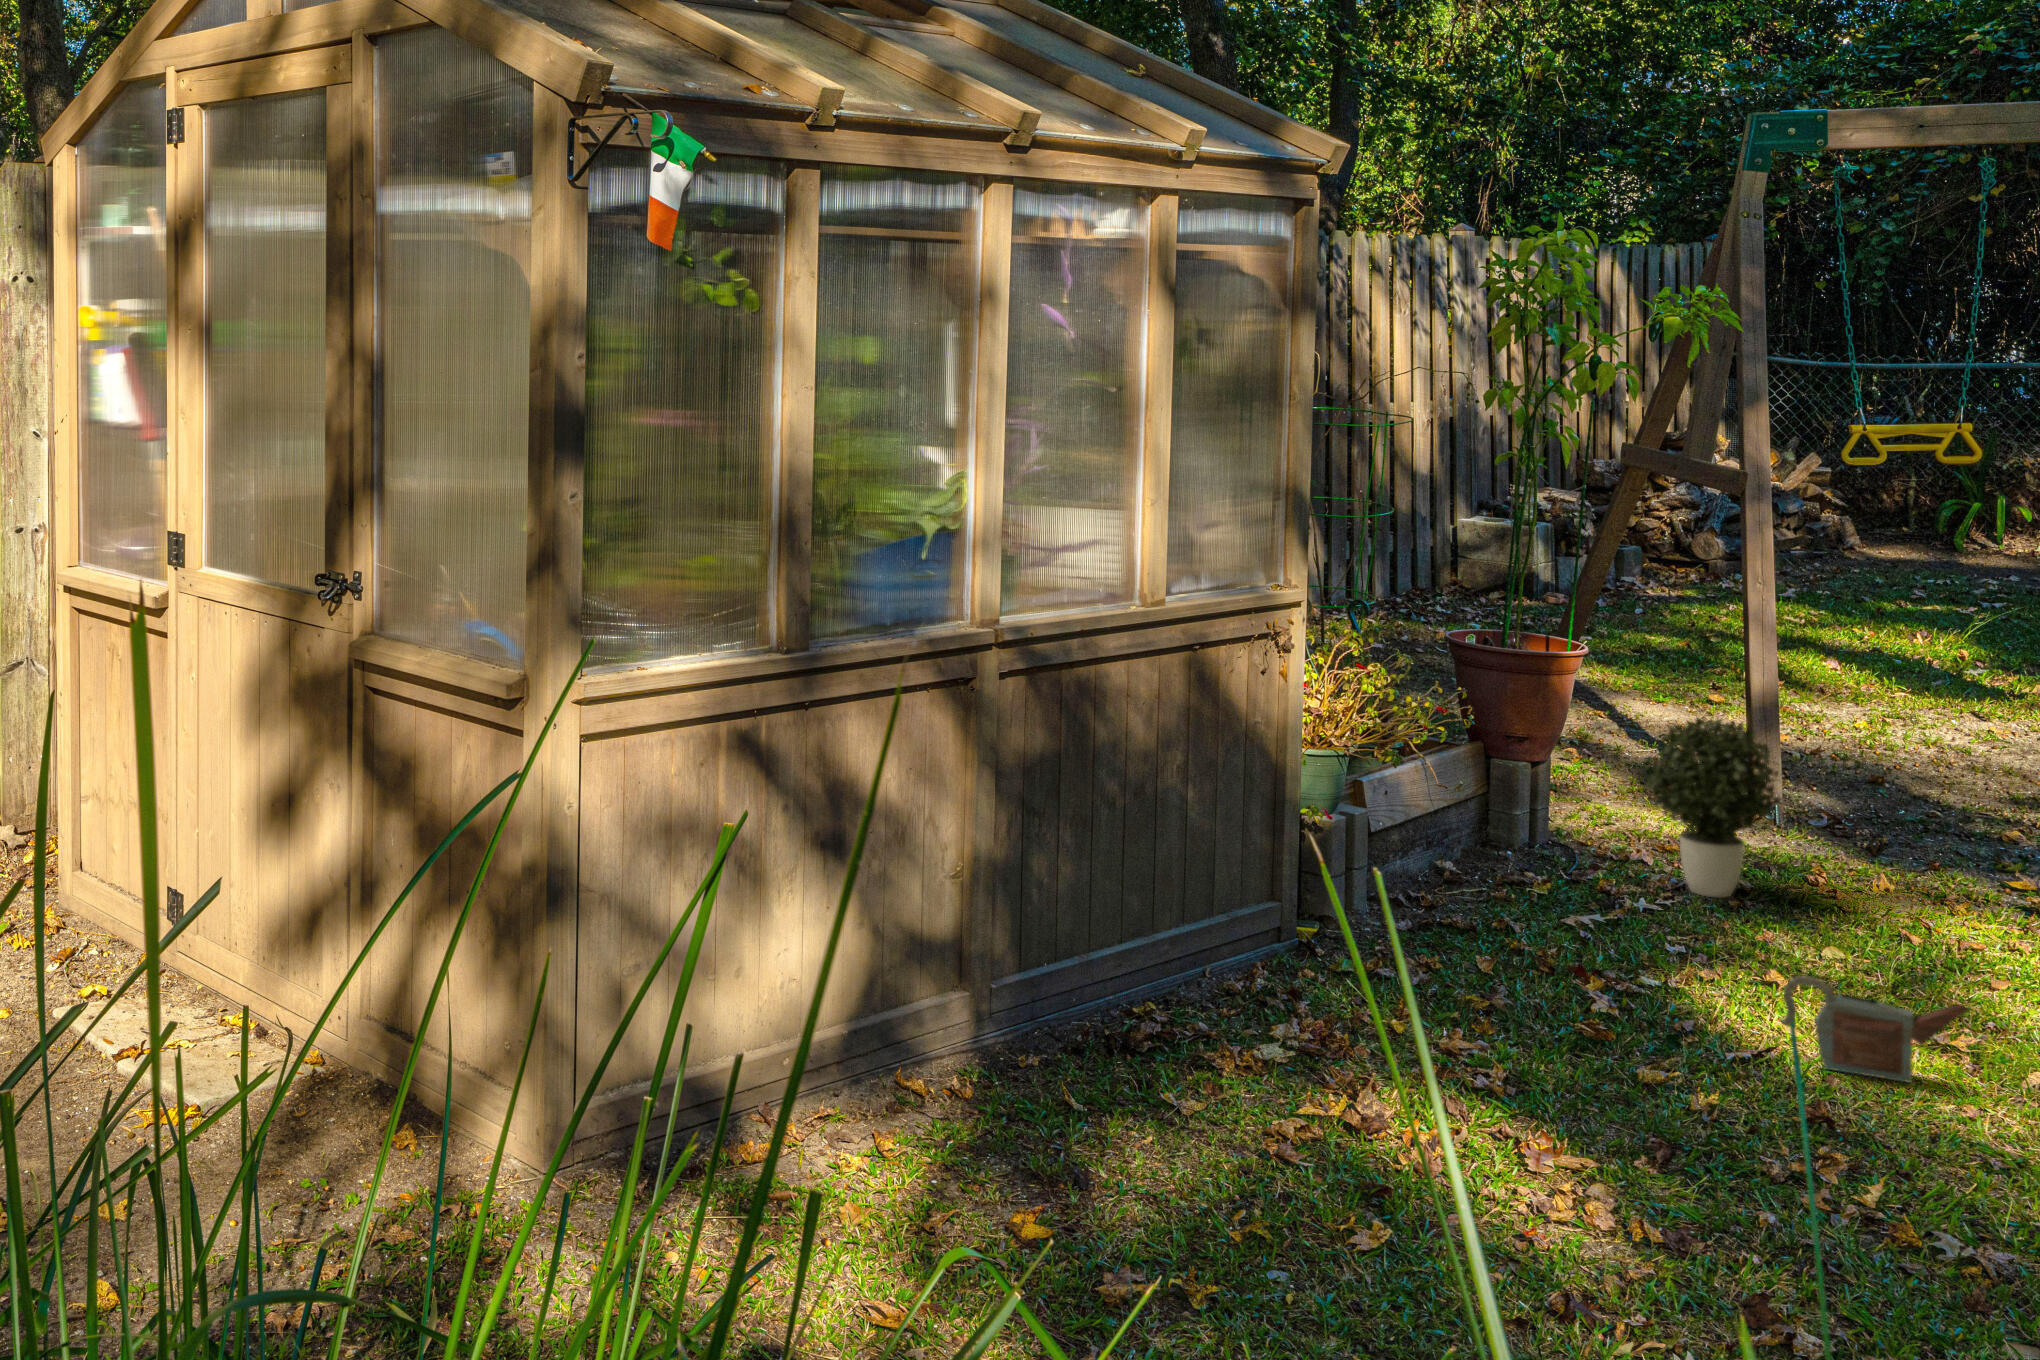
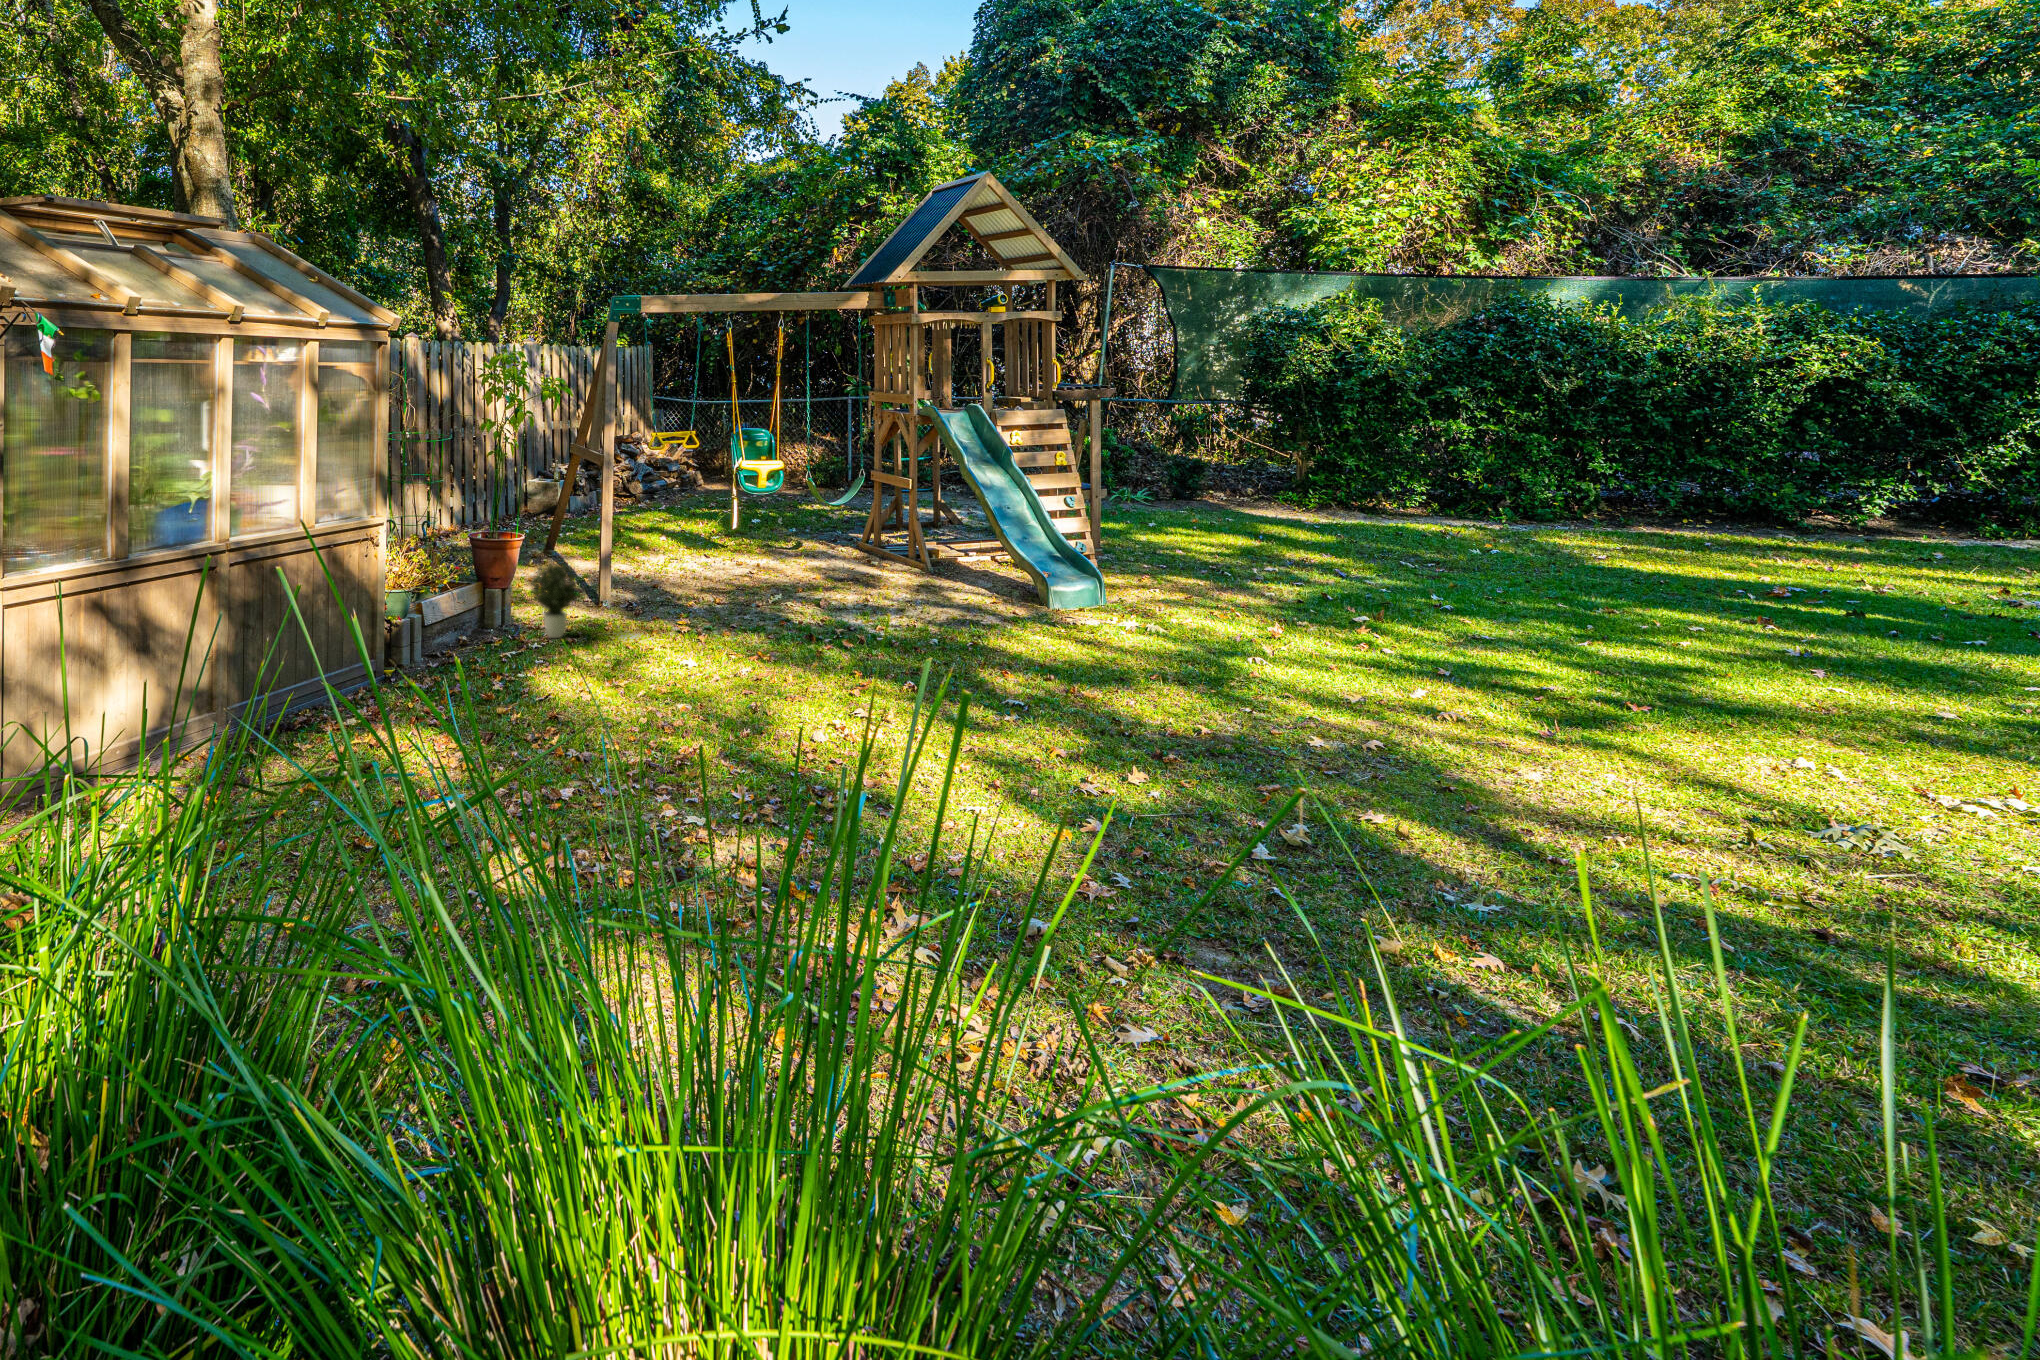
watering can: present [1782,976,1969,1083] -> none [557,661,620,699]

